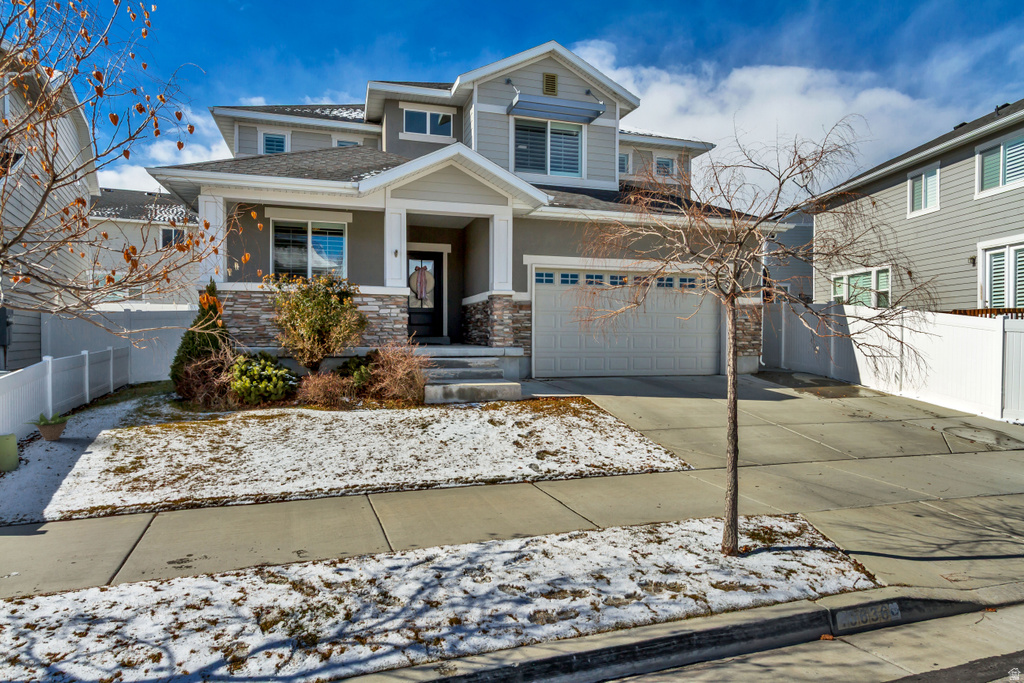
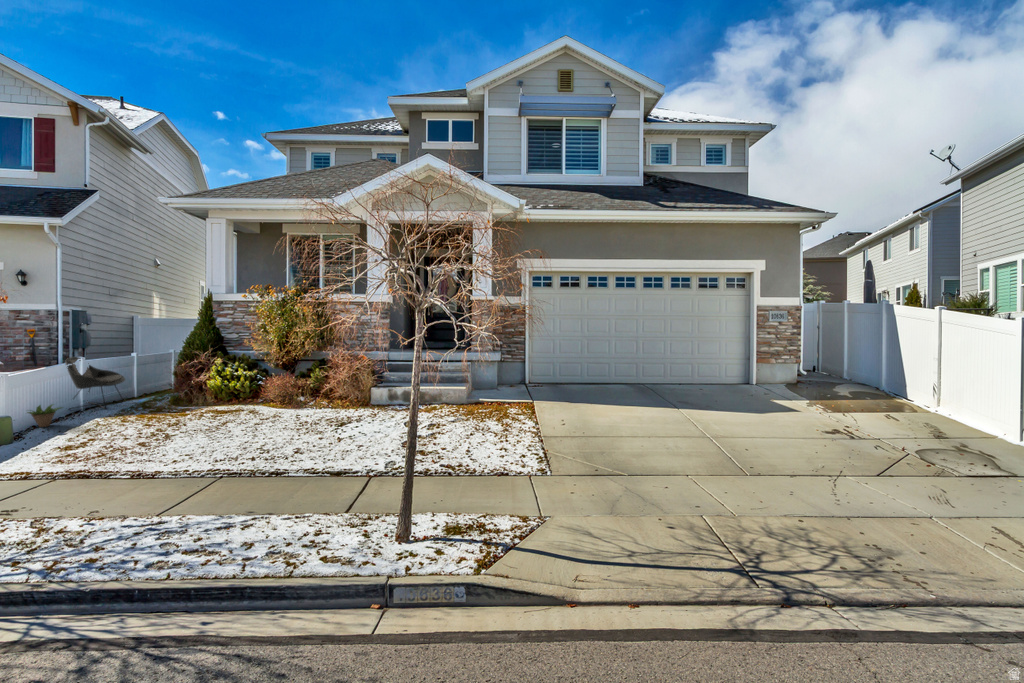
lounge chair: none [58,352,128,418] -> present [65,357,125,410]

